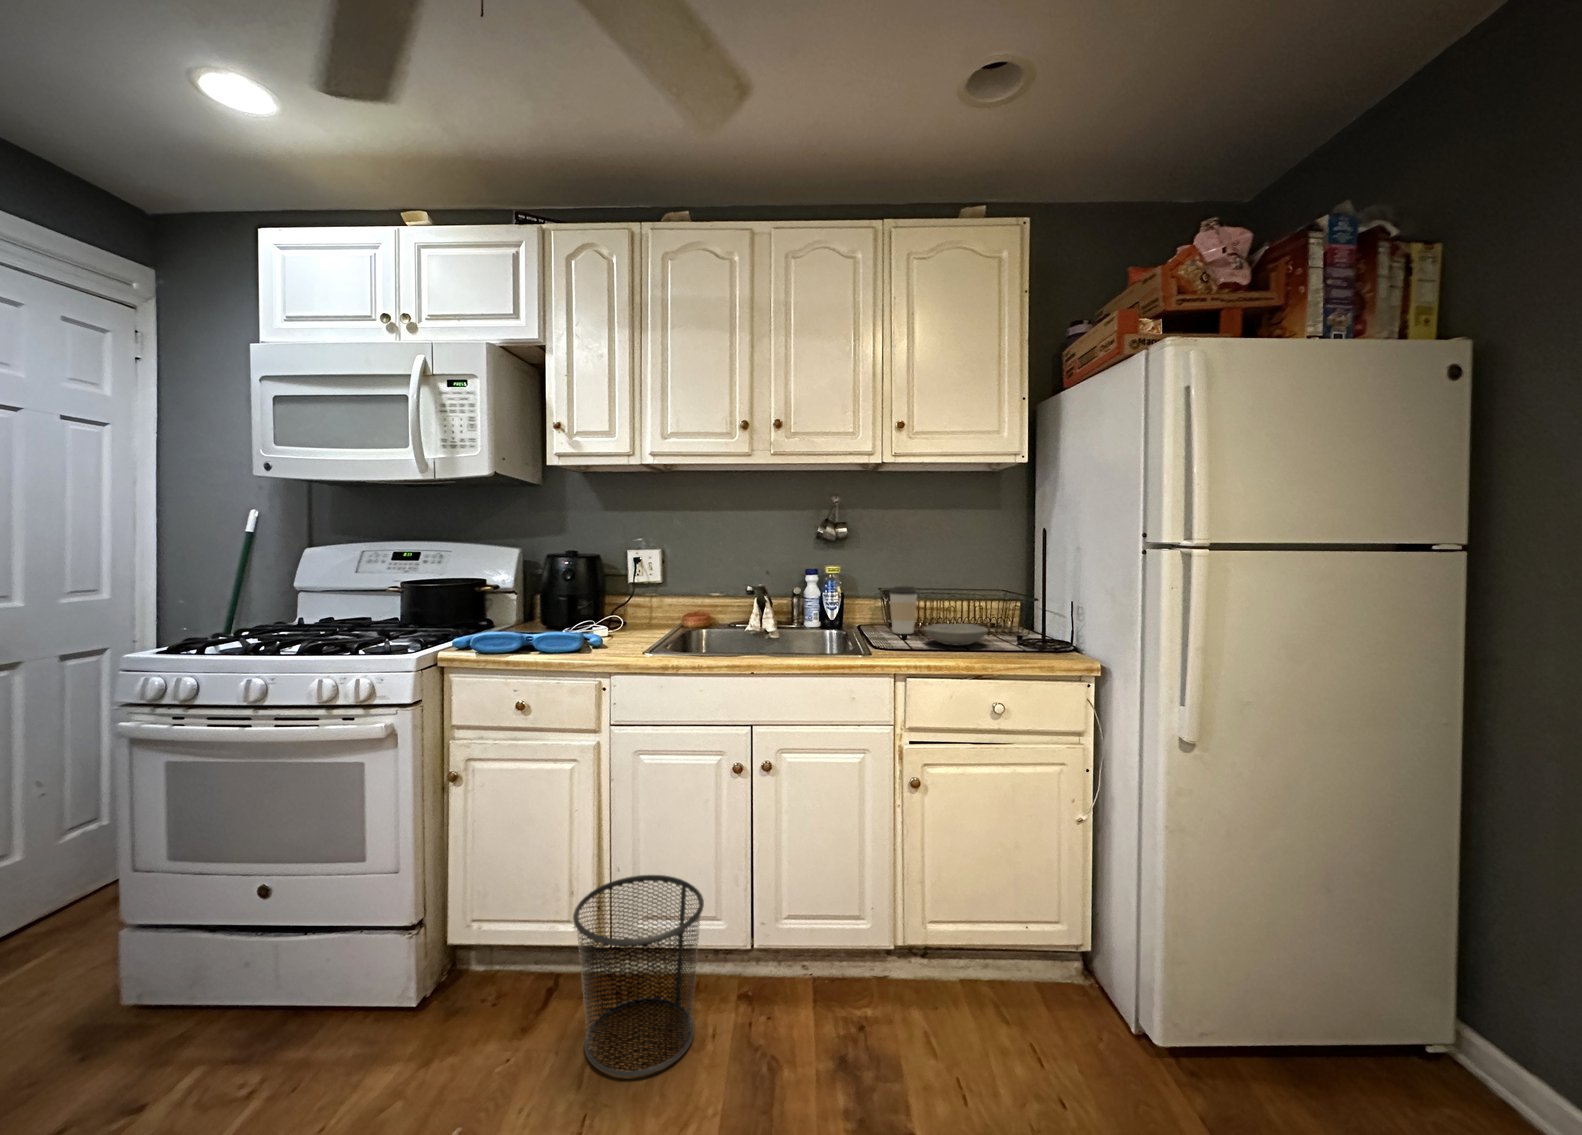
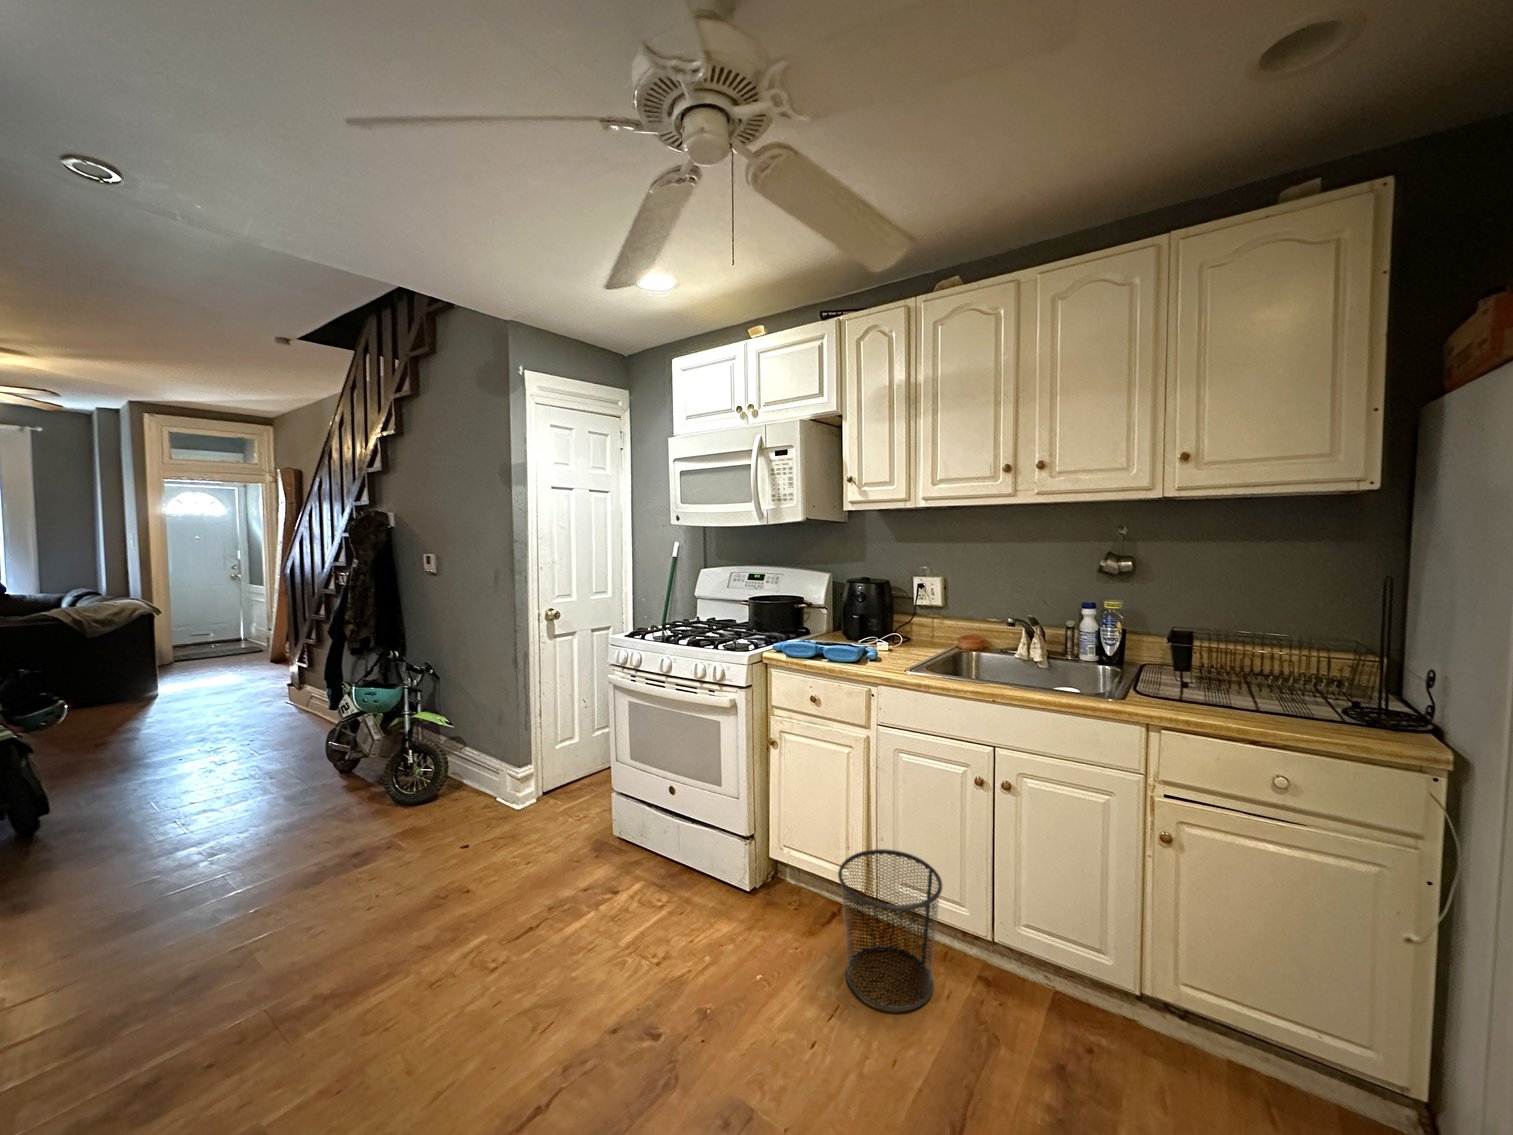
coffee cup: present [890,586,917,634] -> none [1171,625,1207,677]
bowl: present [924,624,987,646] -> none [1202,672,1291,702]

